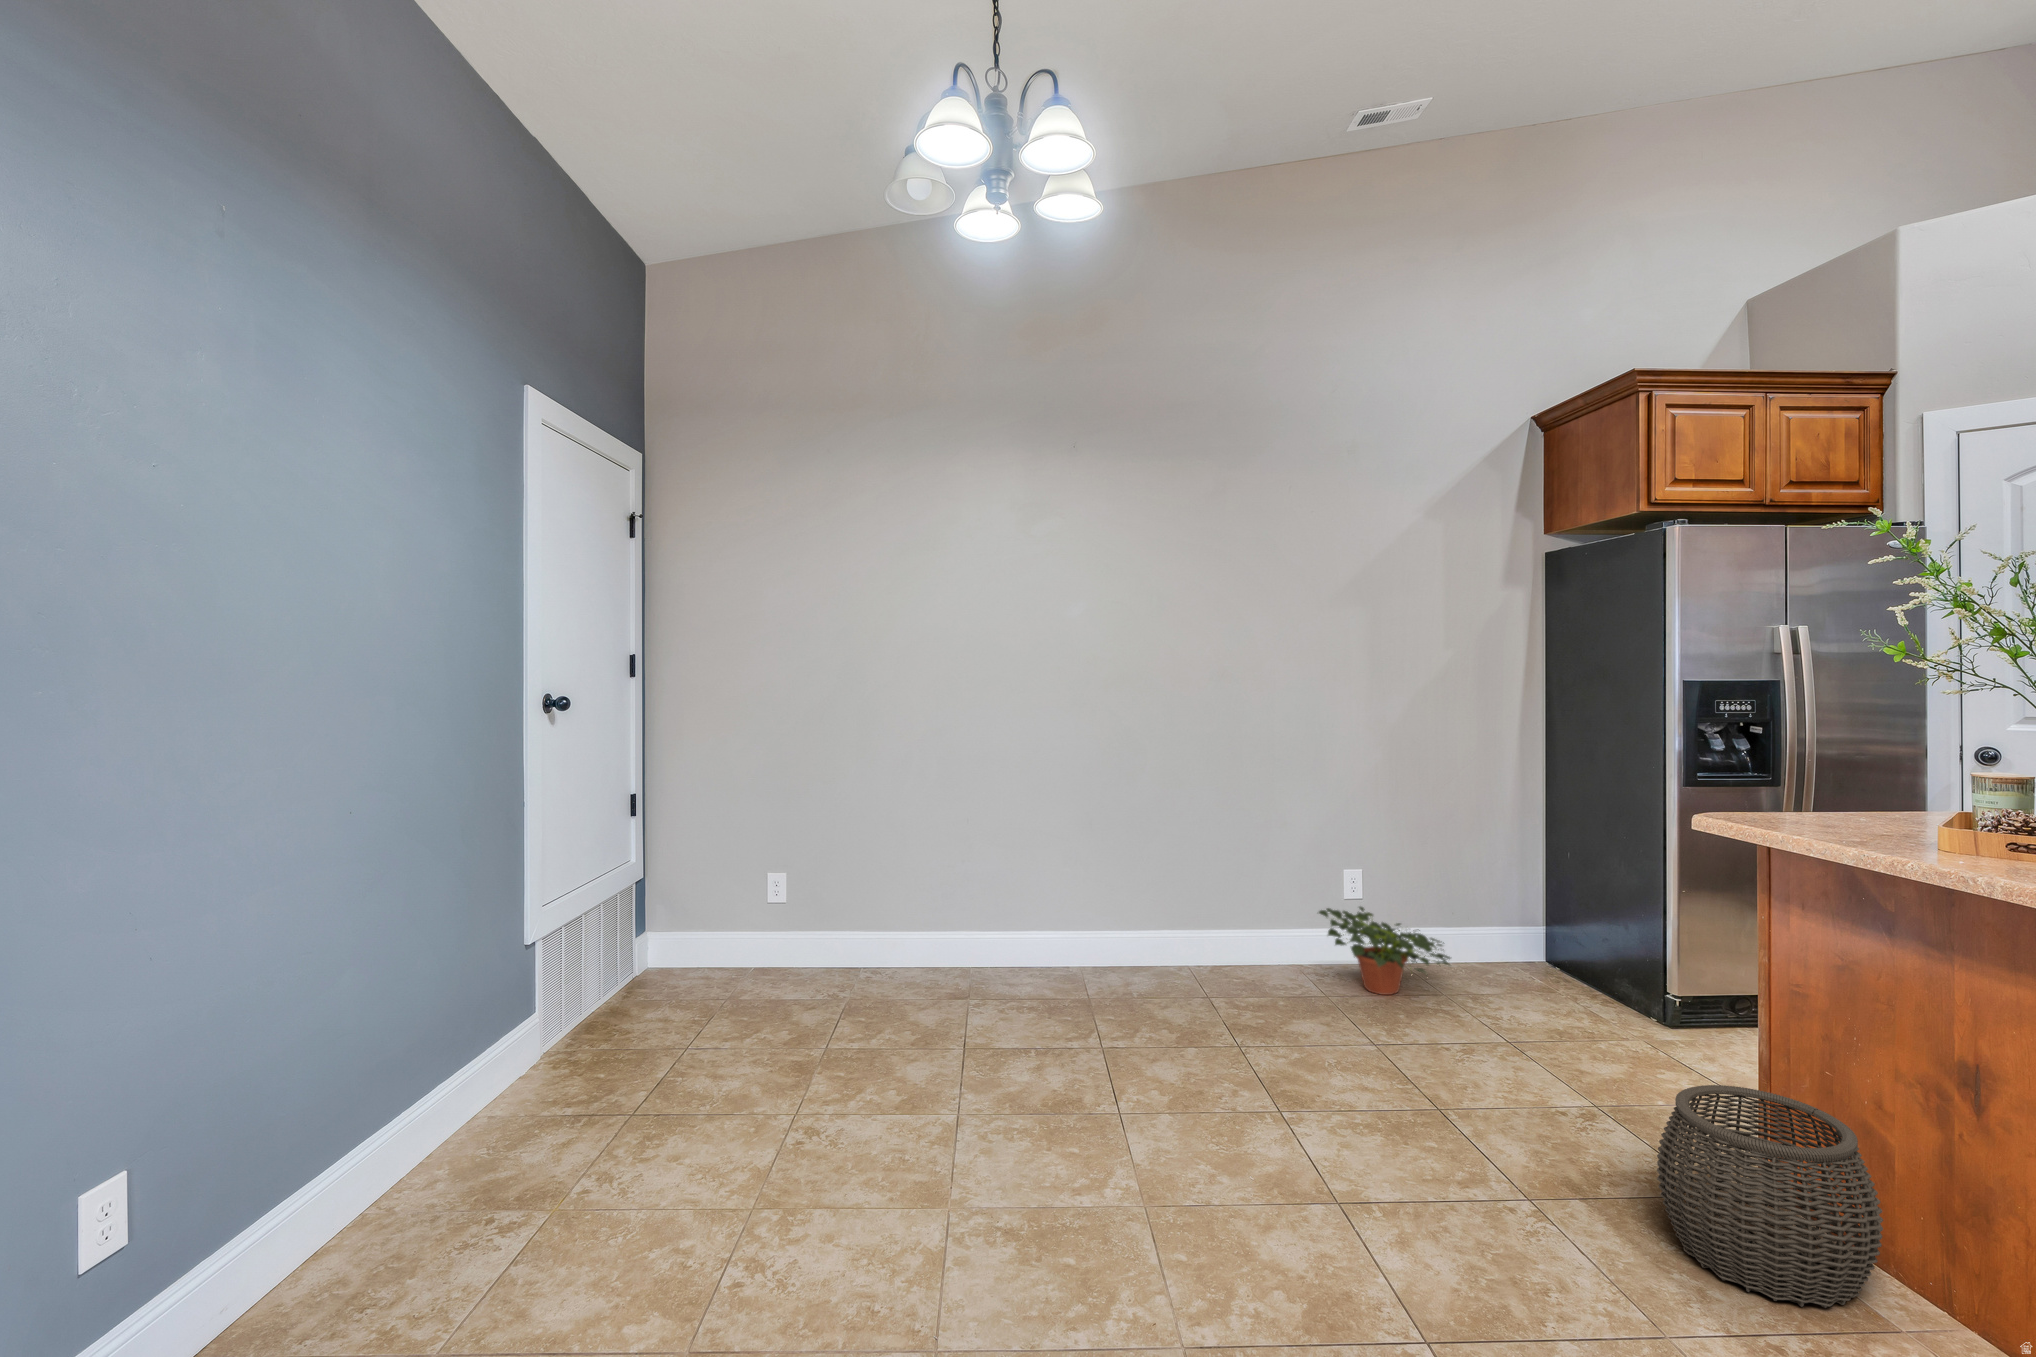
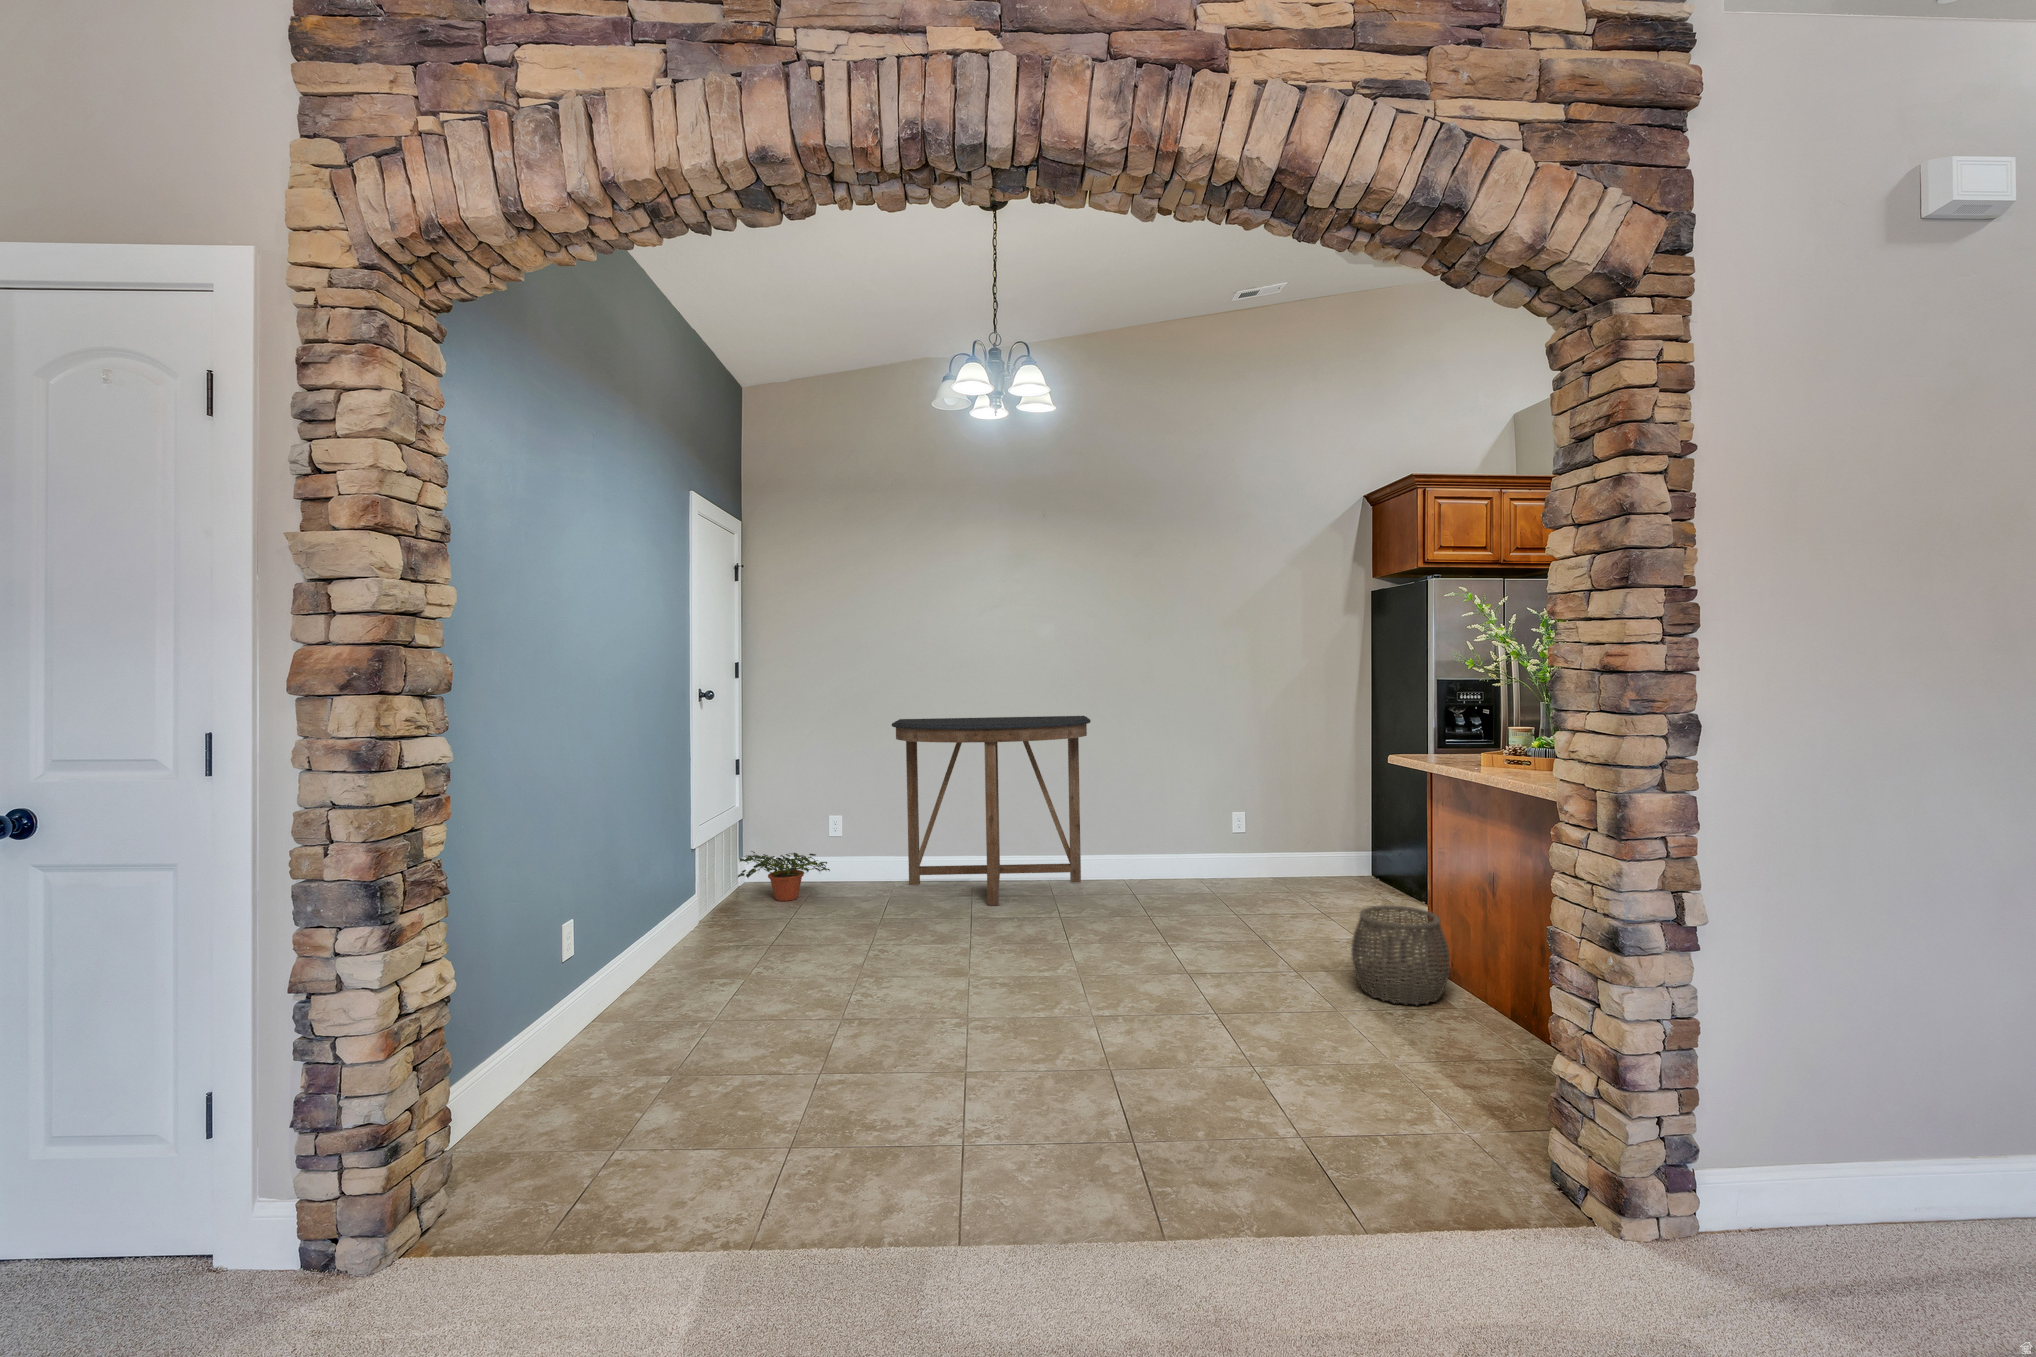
console table: none [852,732,1143,1019] -> present [892,716,1091,906]
potted plant: present [1319,907,1450,995] -> present [738,851,830,901]

